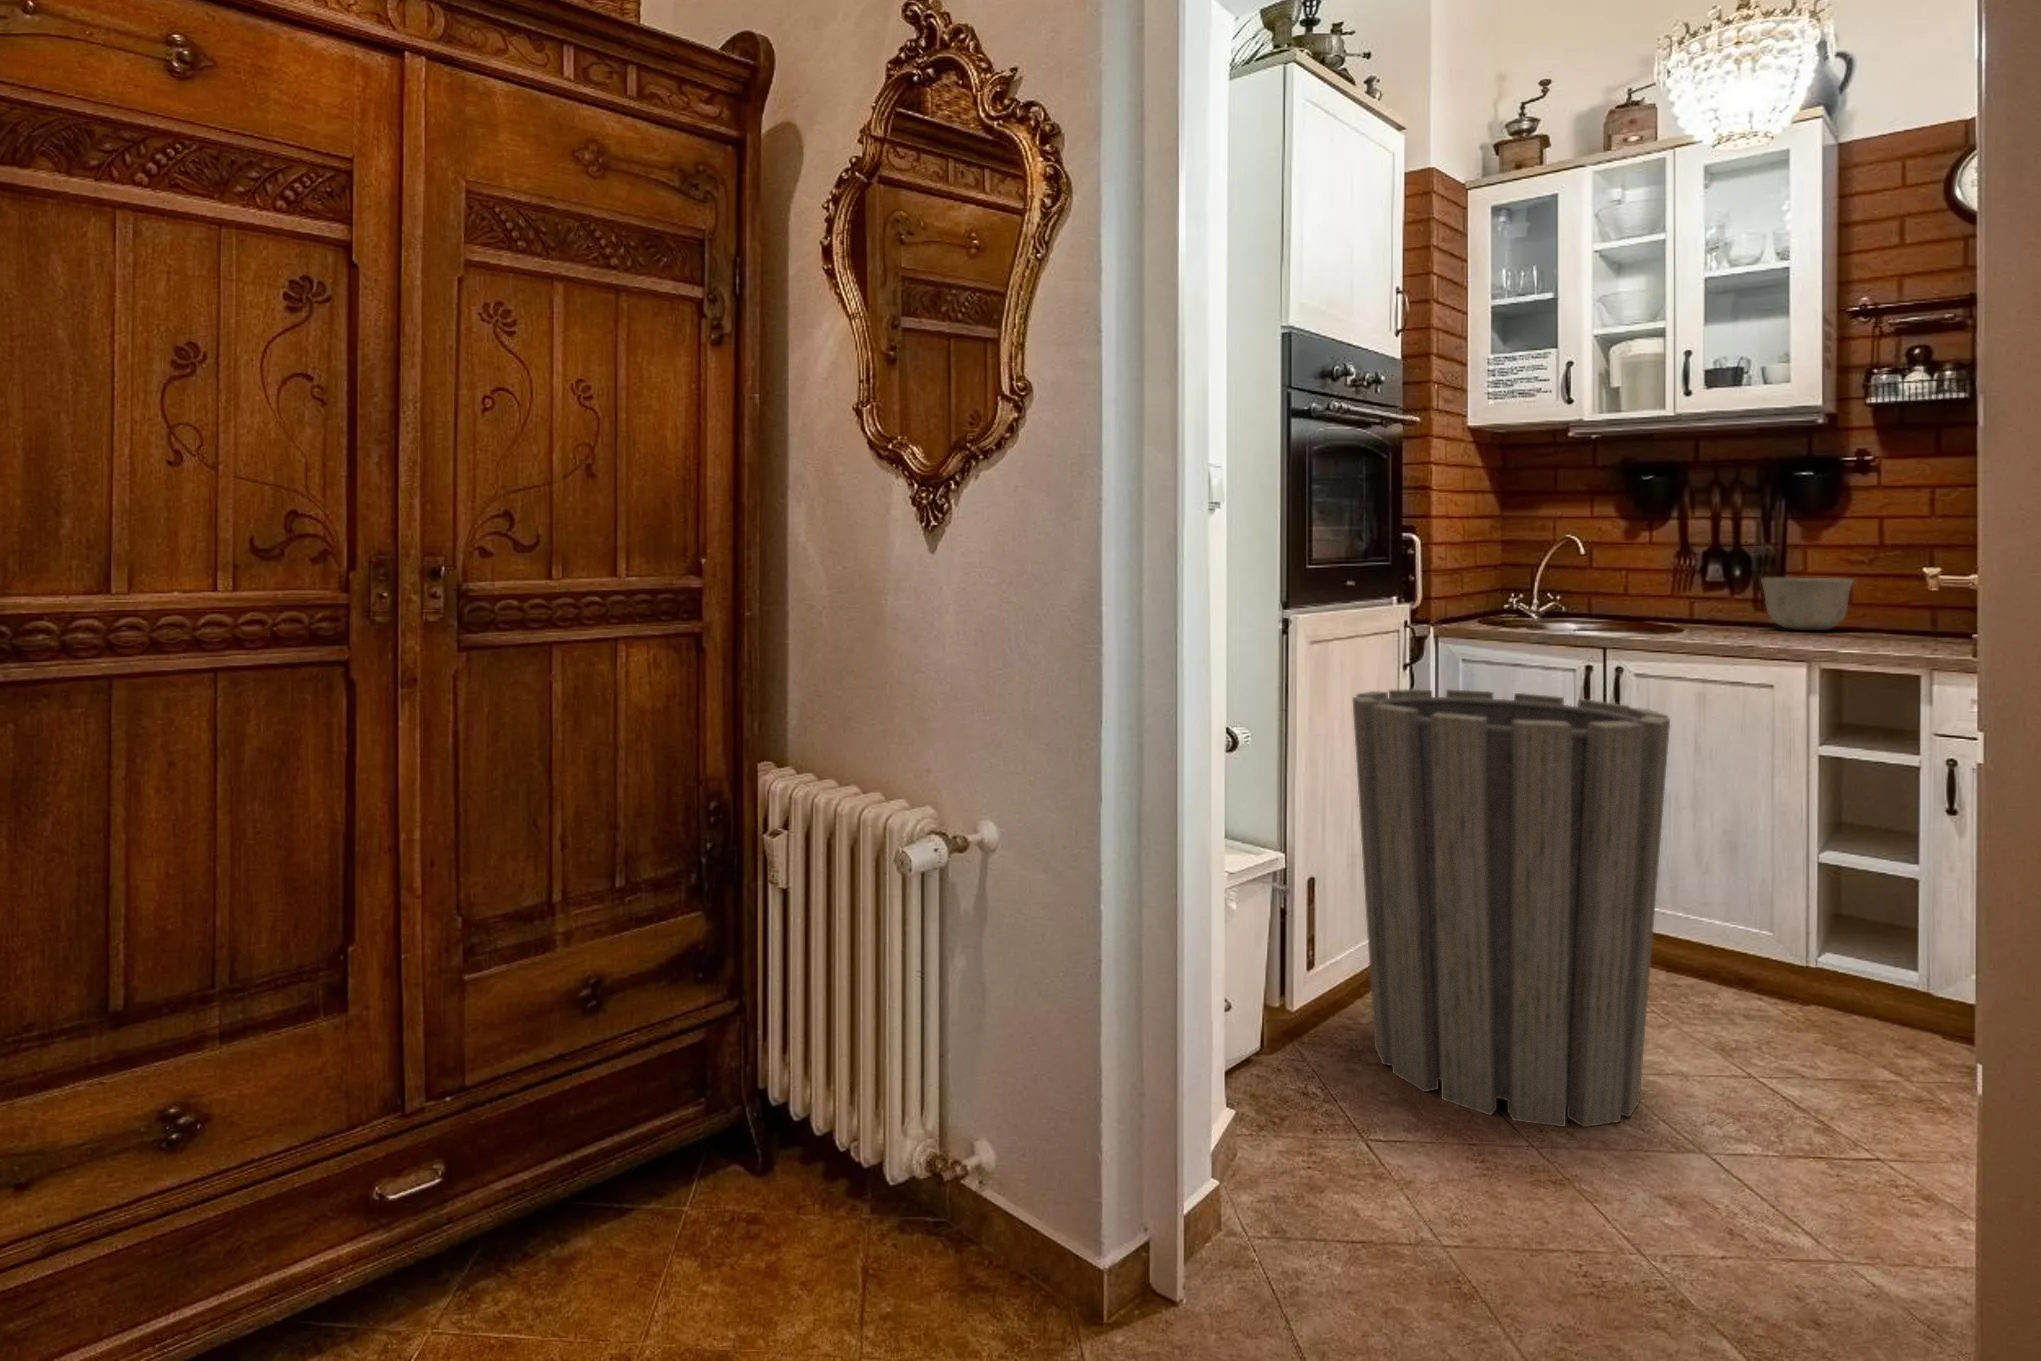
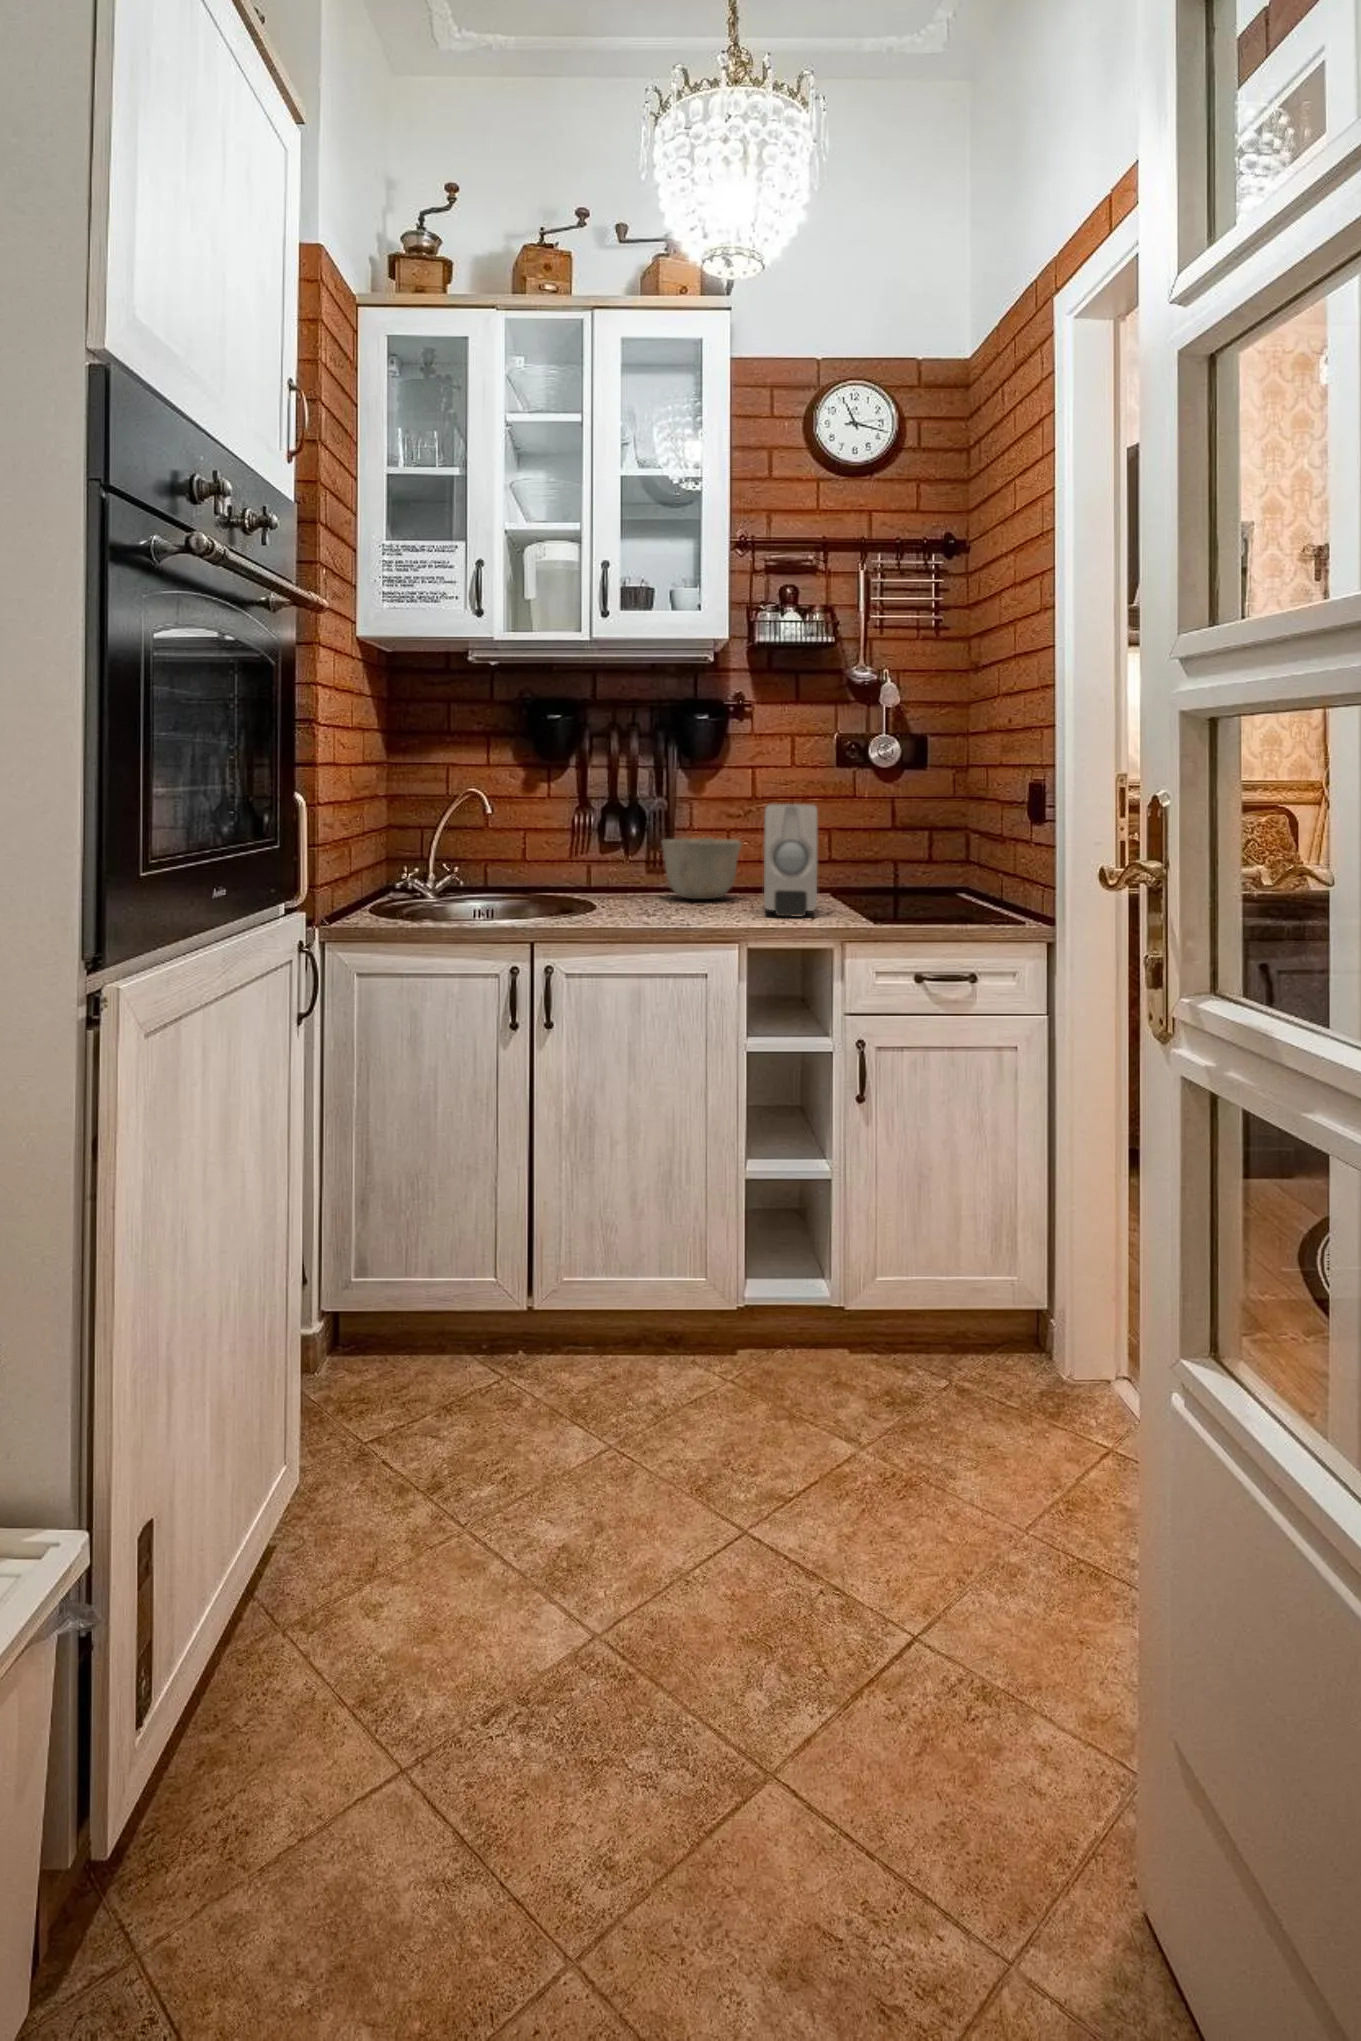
soap dispenser: none [1852,544,1925,642] -> present [764,804,817,917]
trash can: present [1353,689,1670,1127] -> none [230,1055,715,1915]

